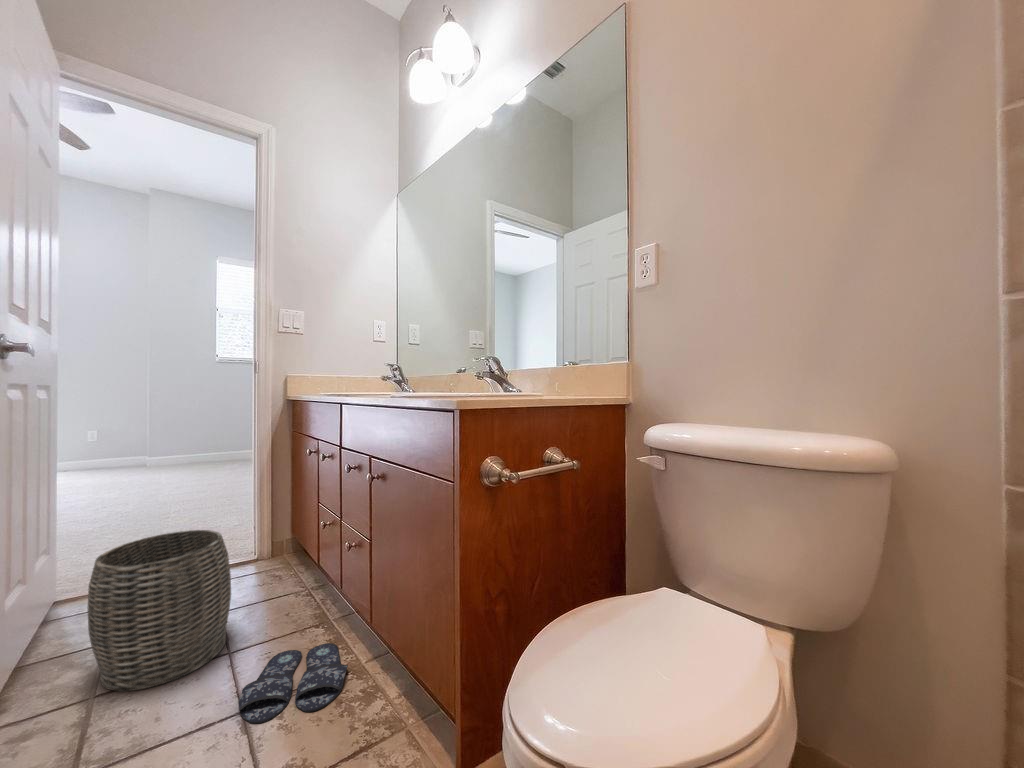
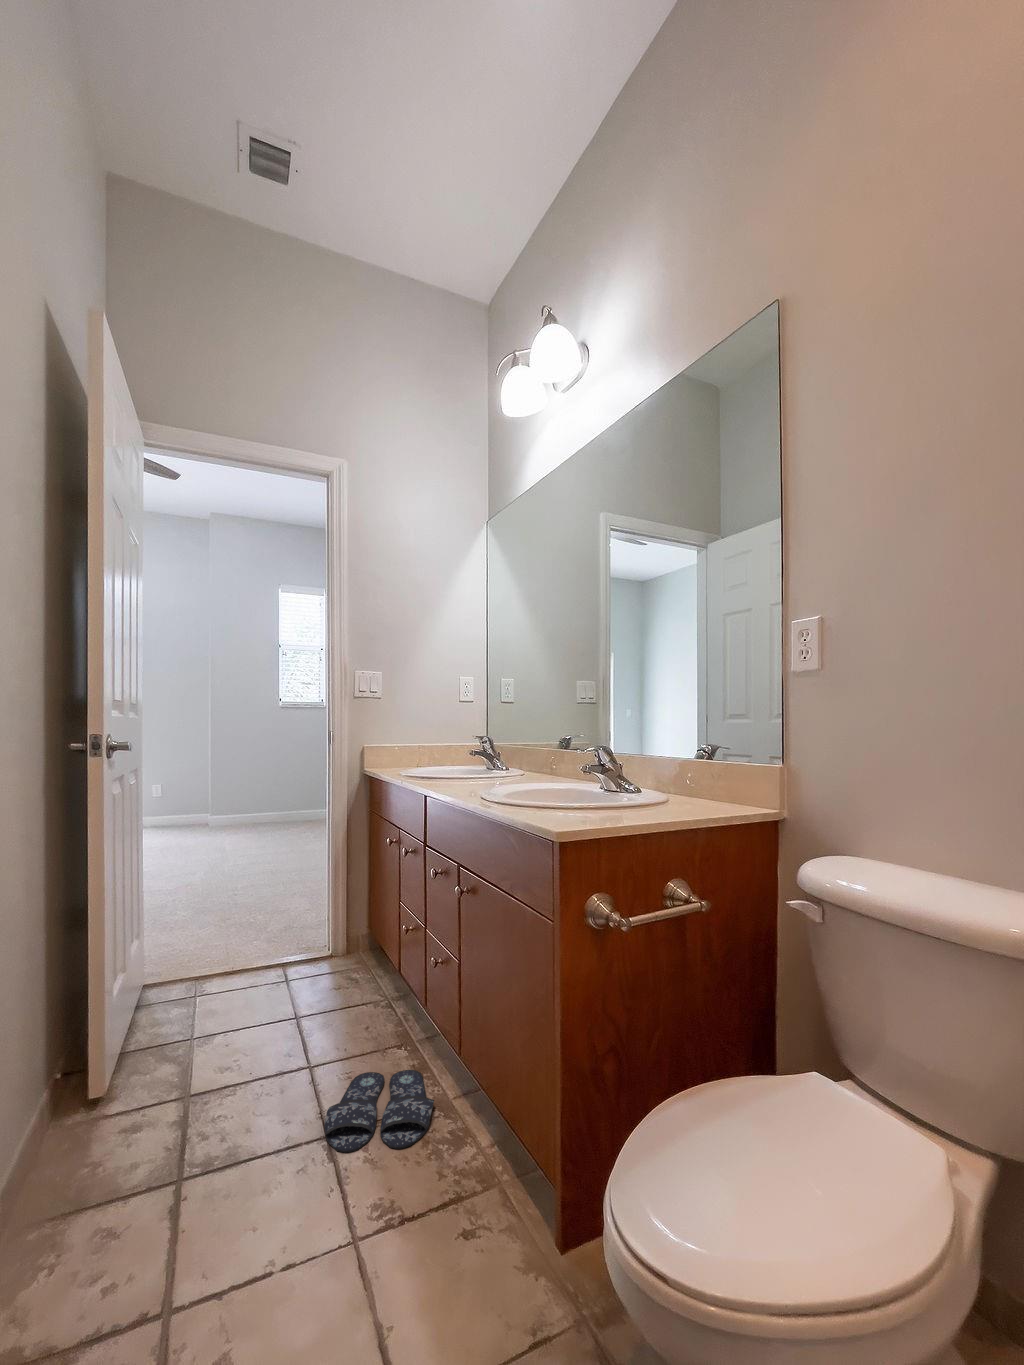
woven basket: present [88,530,231,691] -> none [183,923,312,1094]

